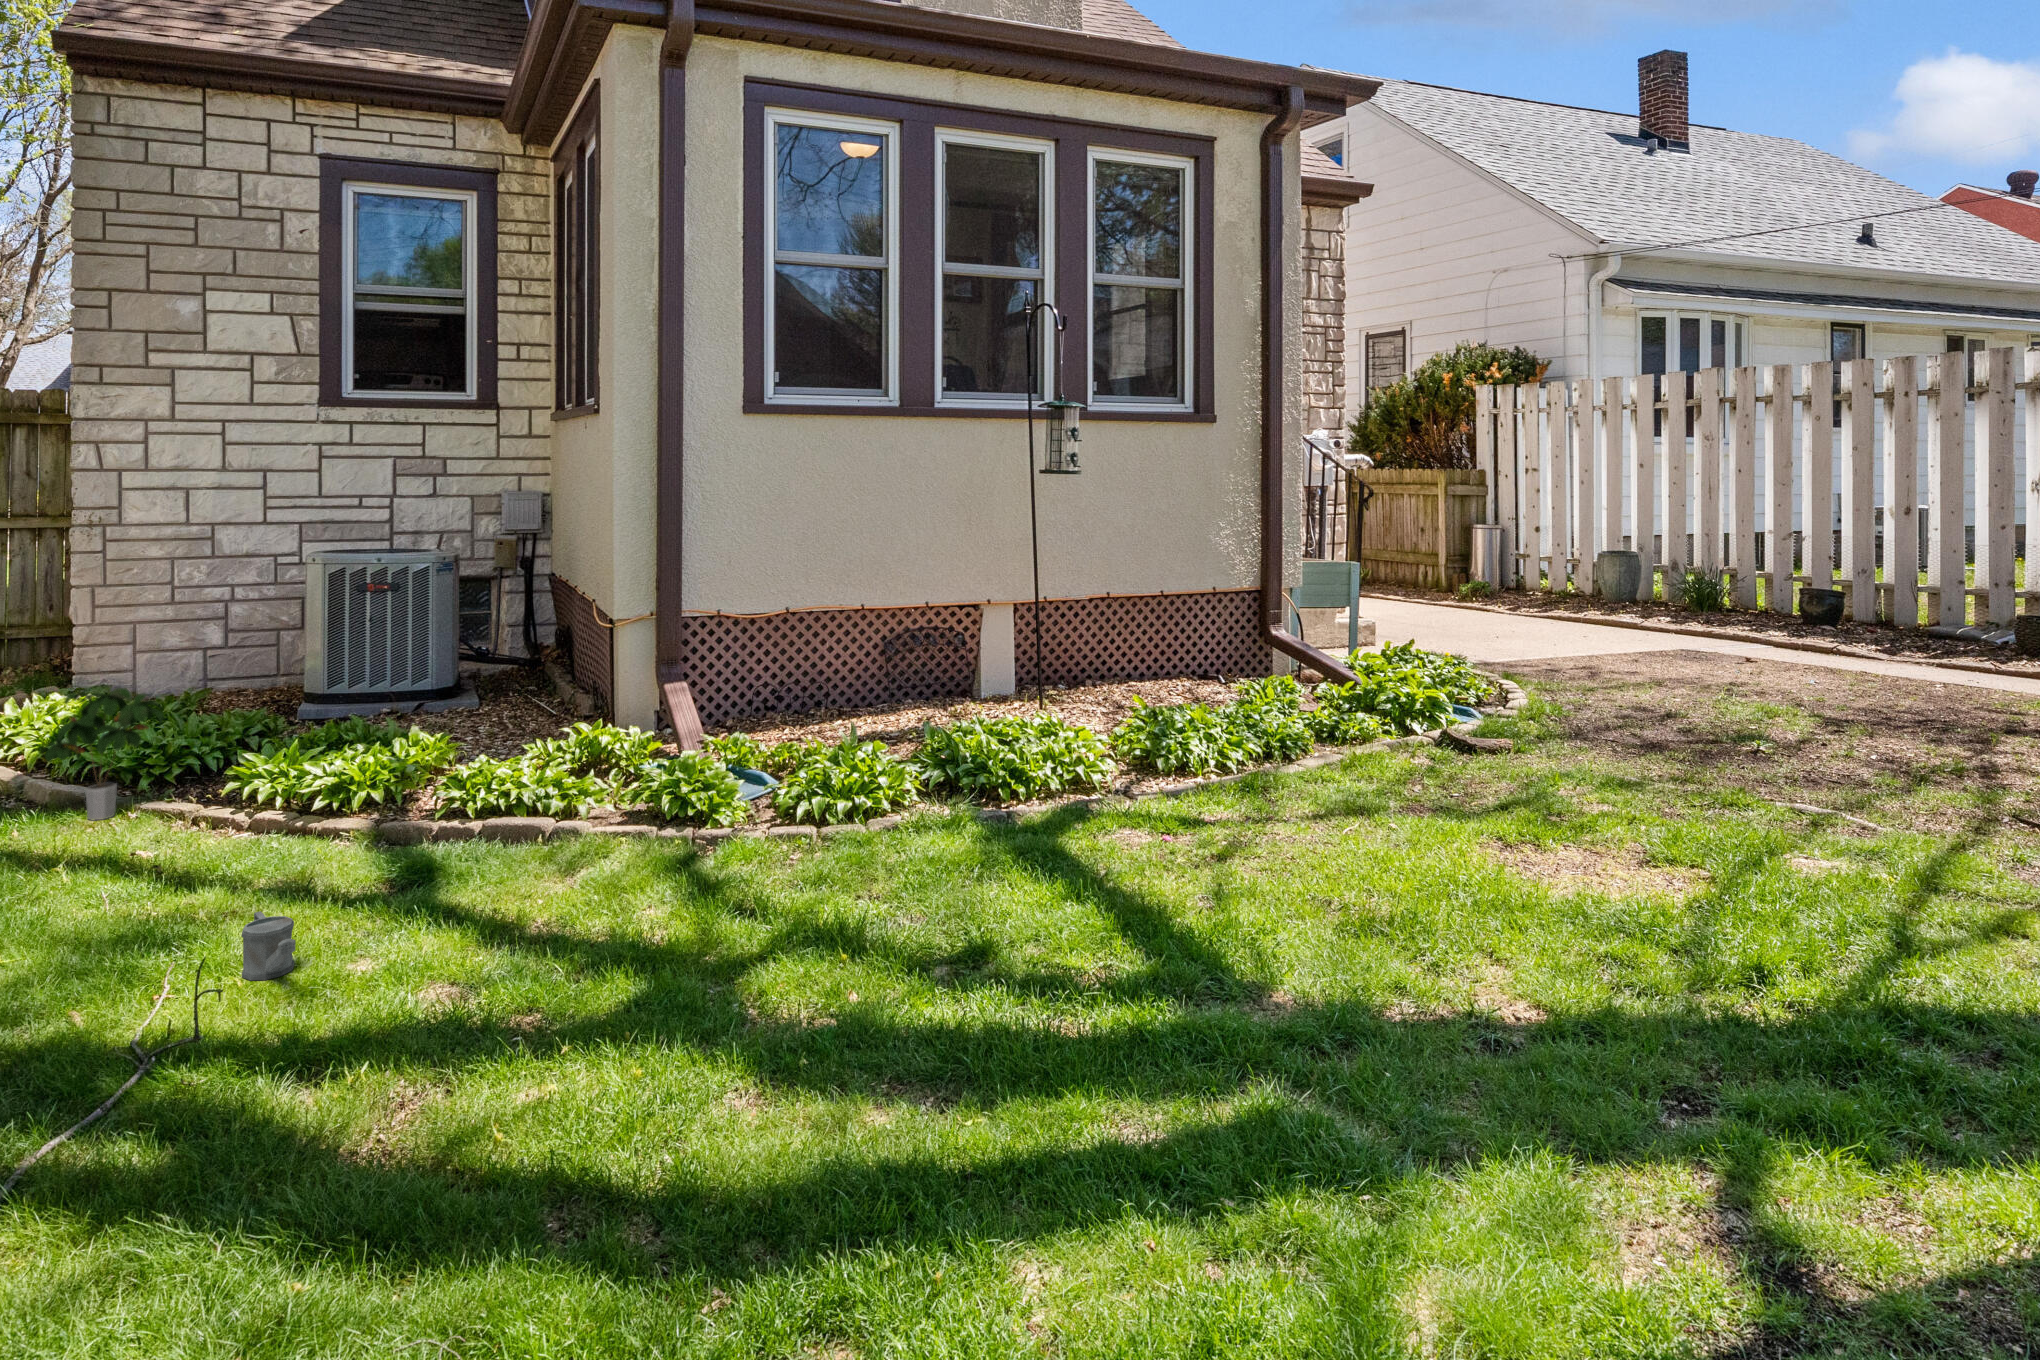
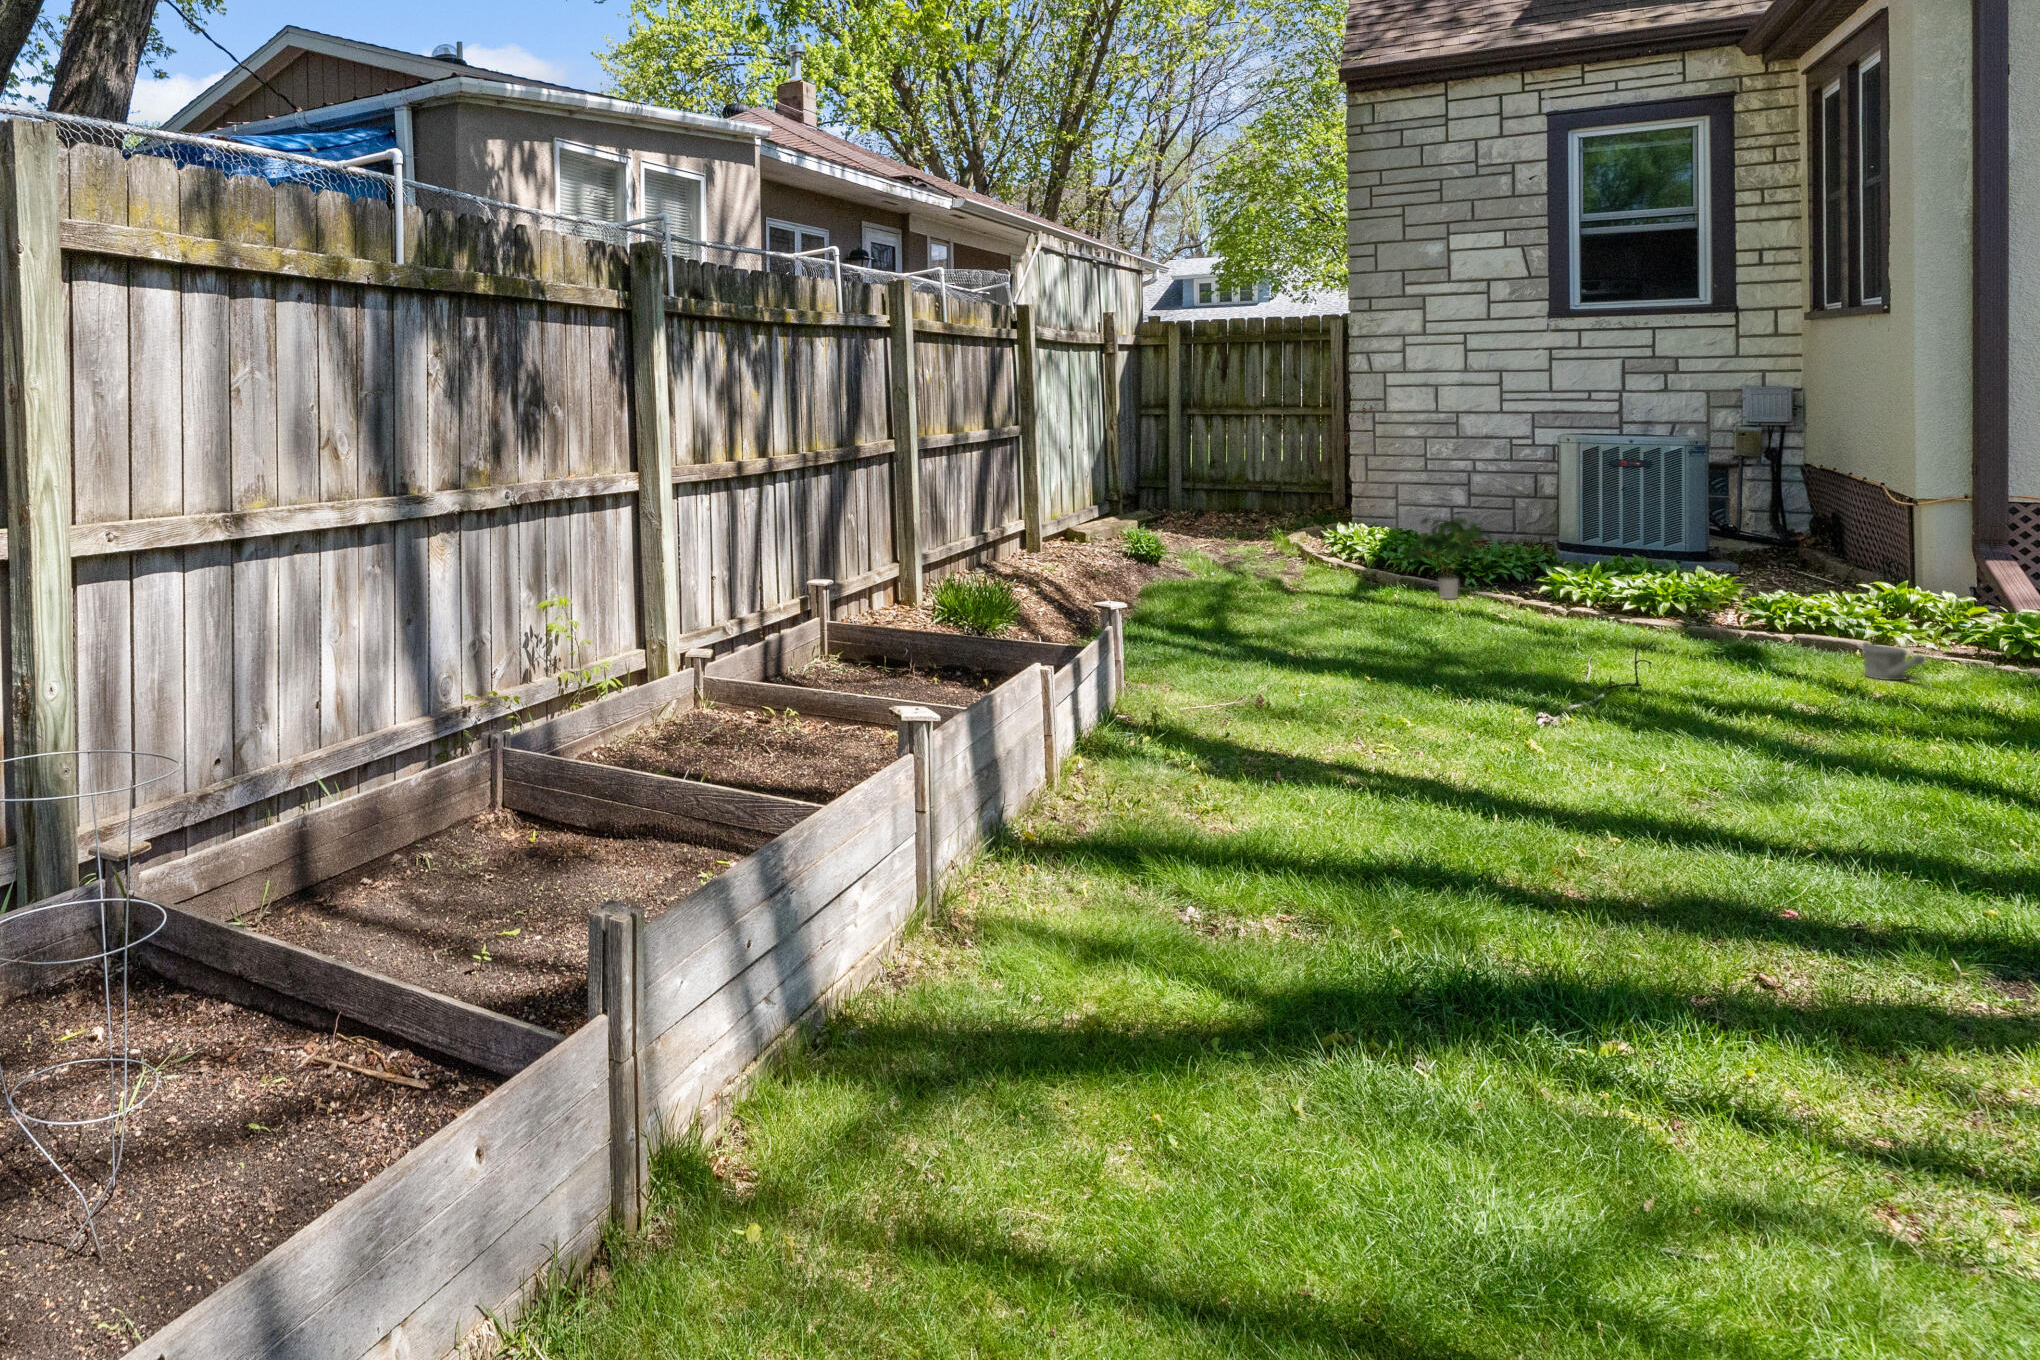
watering can: present [242,911,295,981] -> present [1863,642,1925,680]

